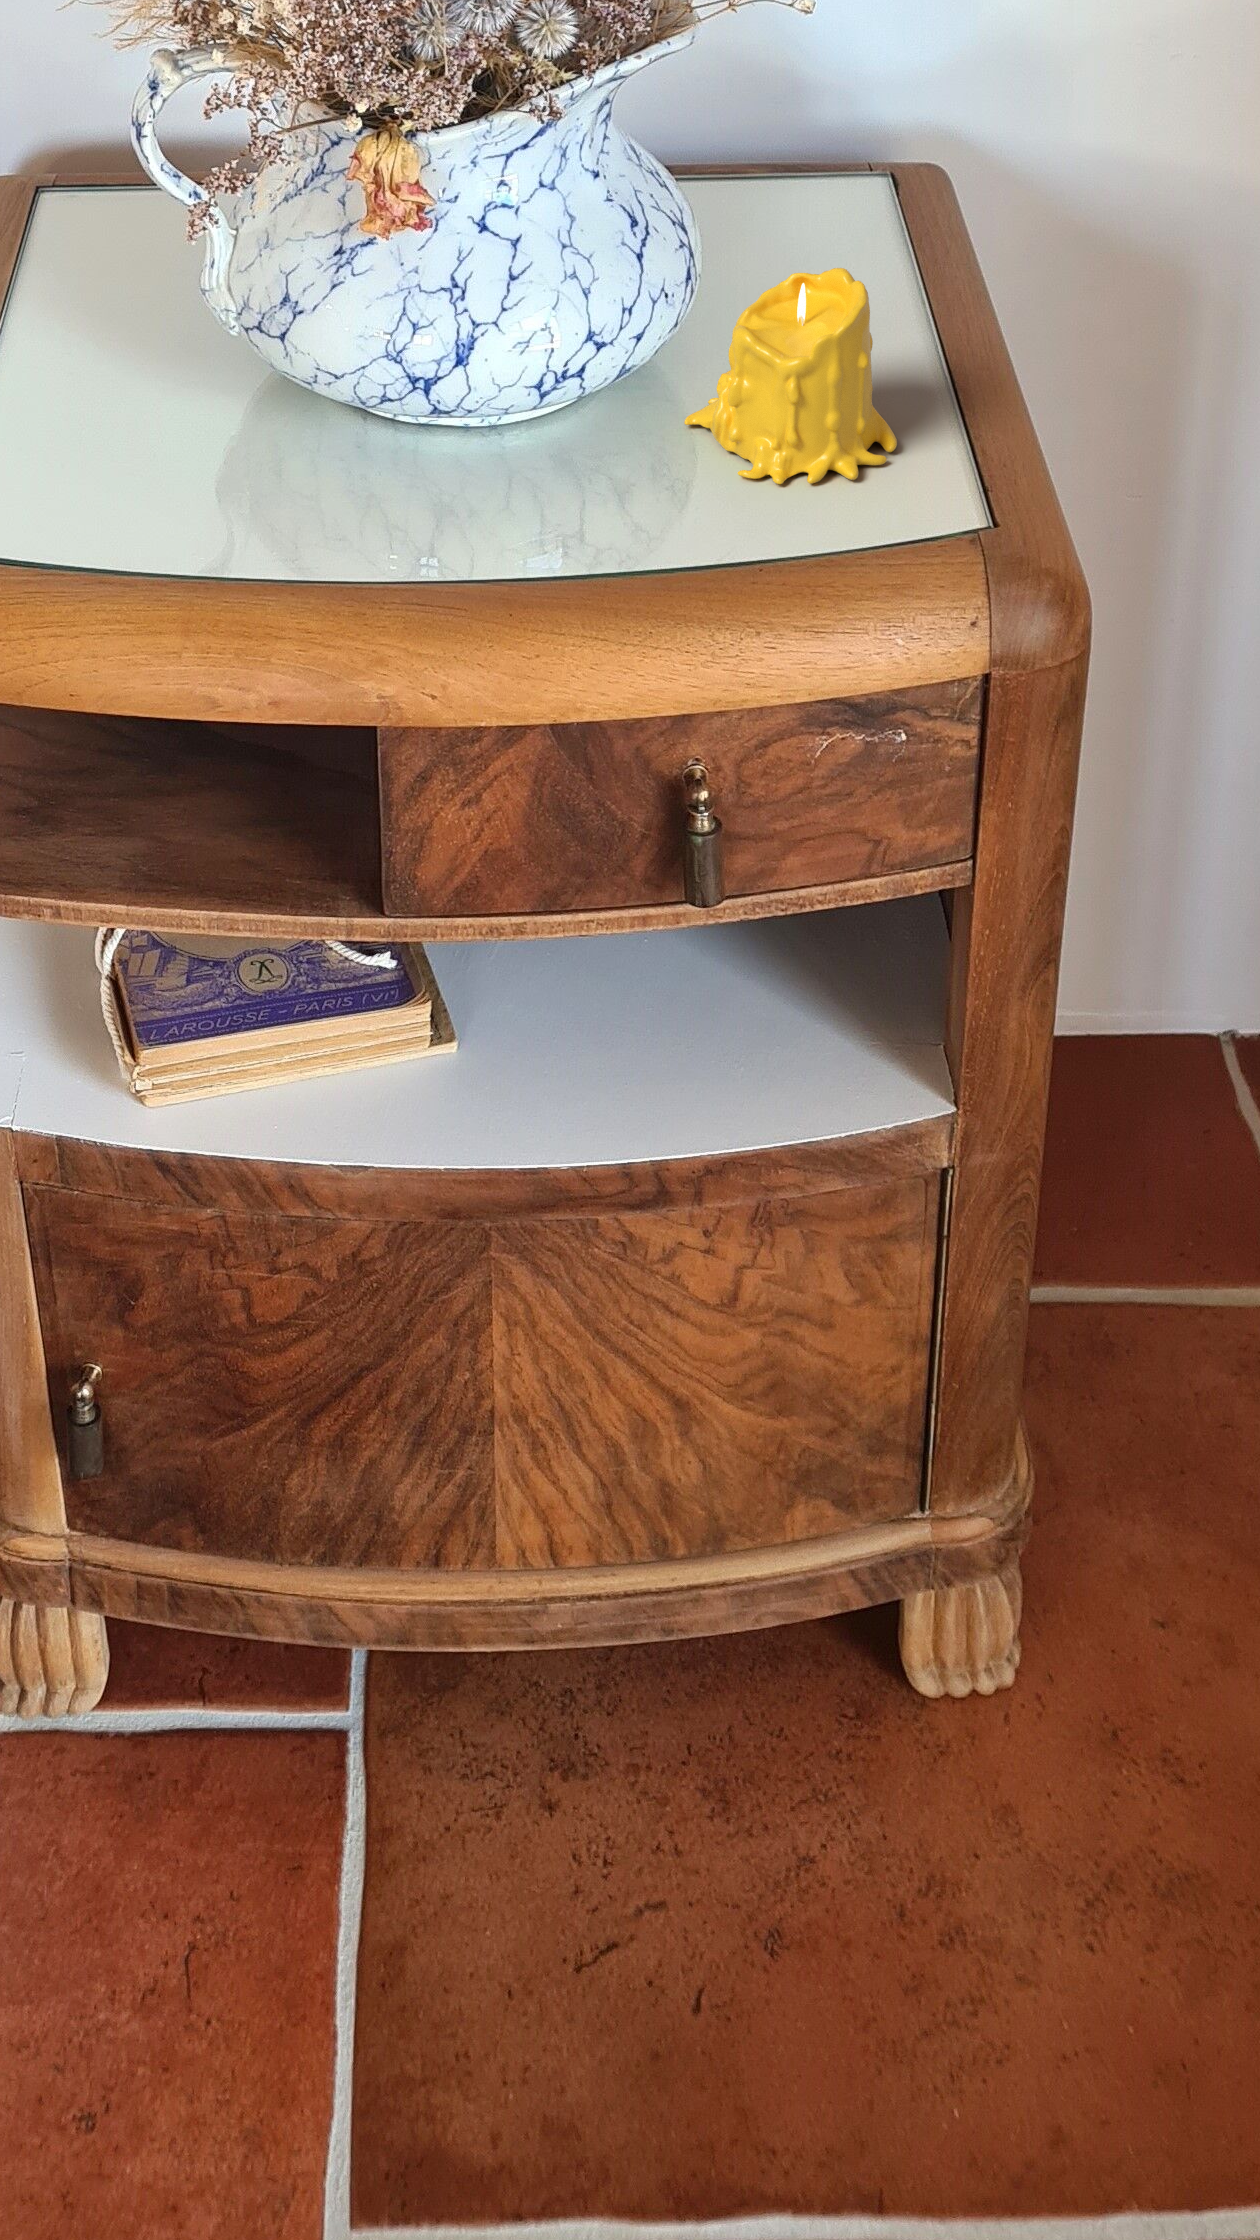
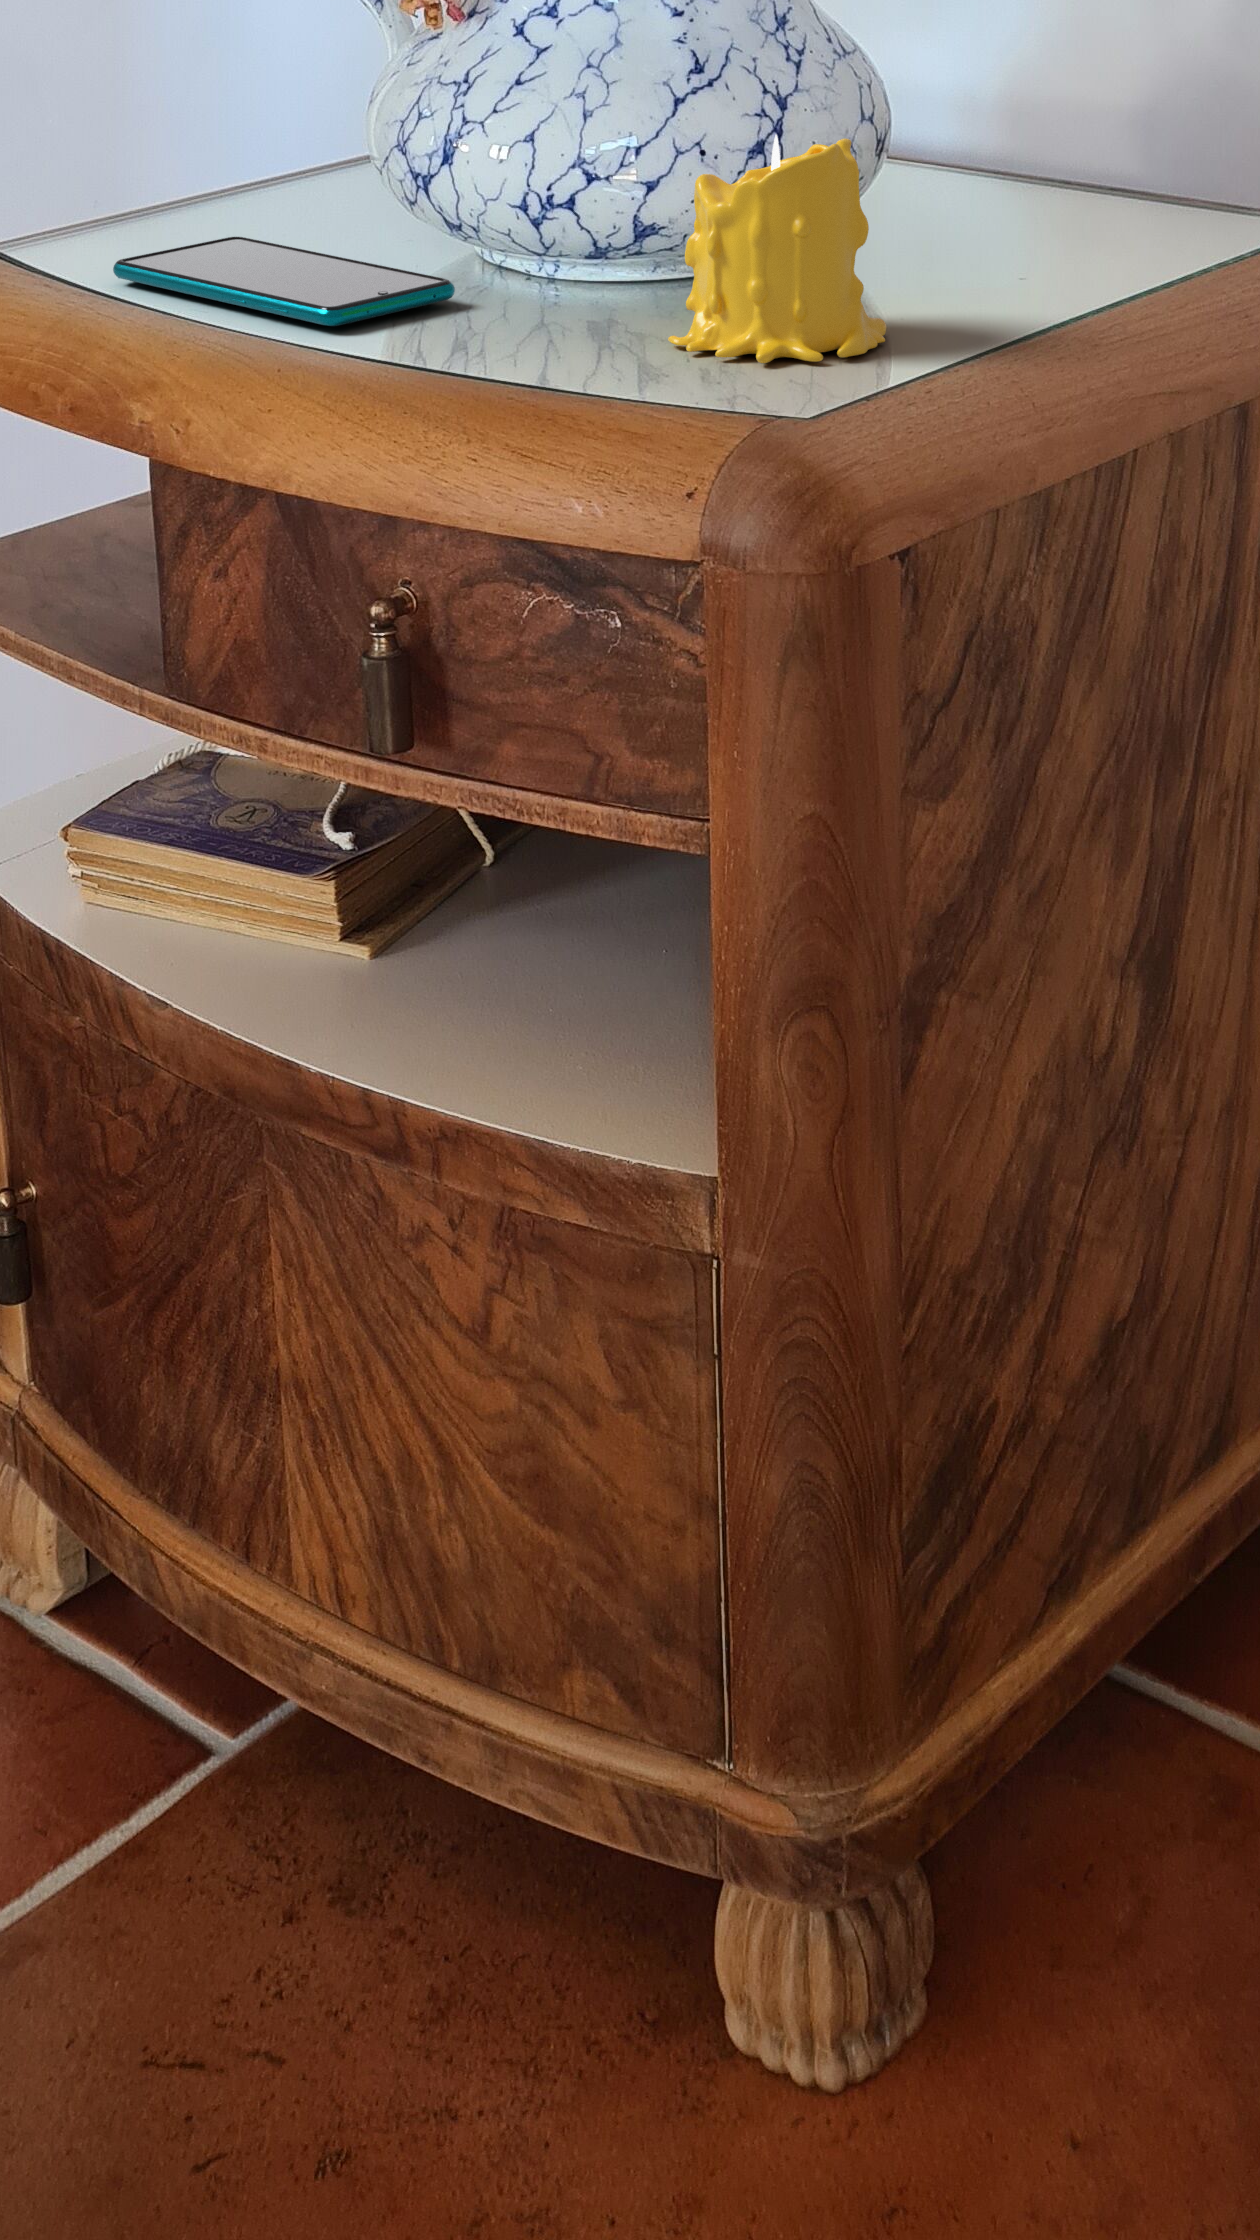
smartphone: none [138,460,485,552] -> present [113,237,455,326]

